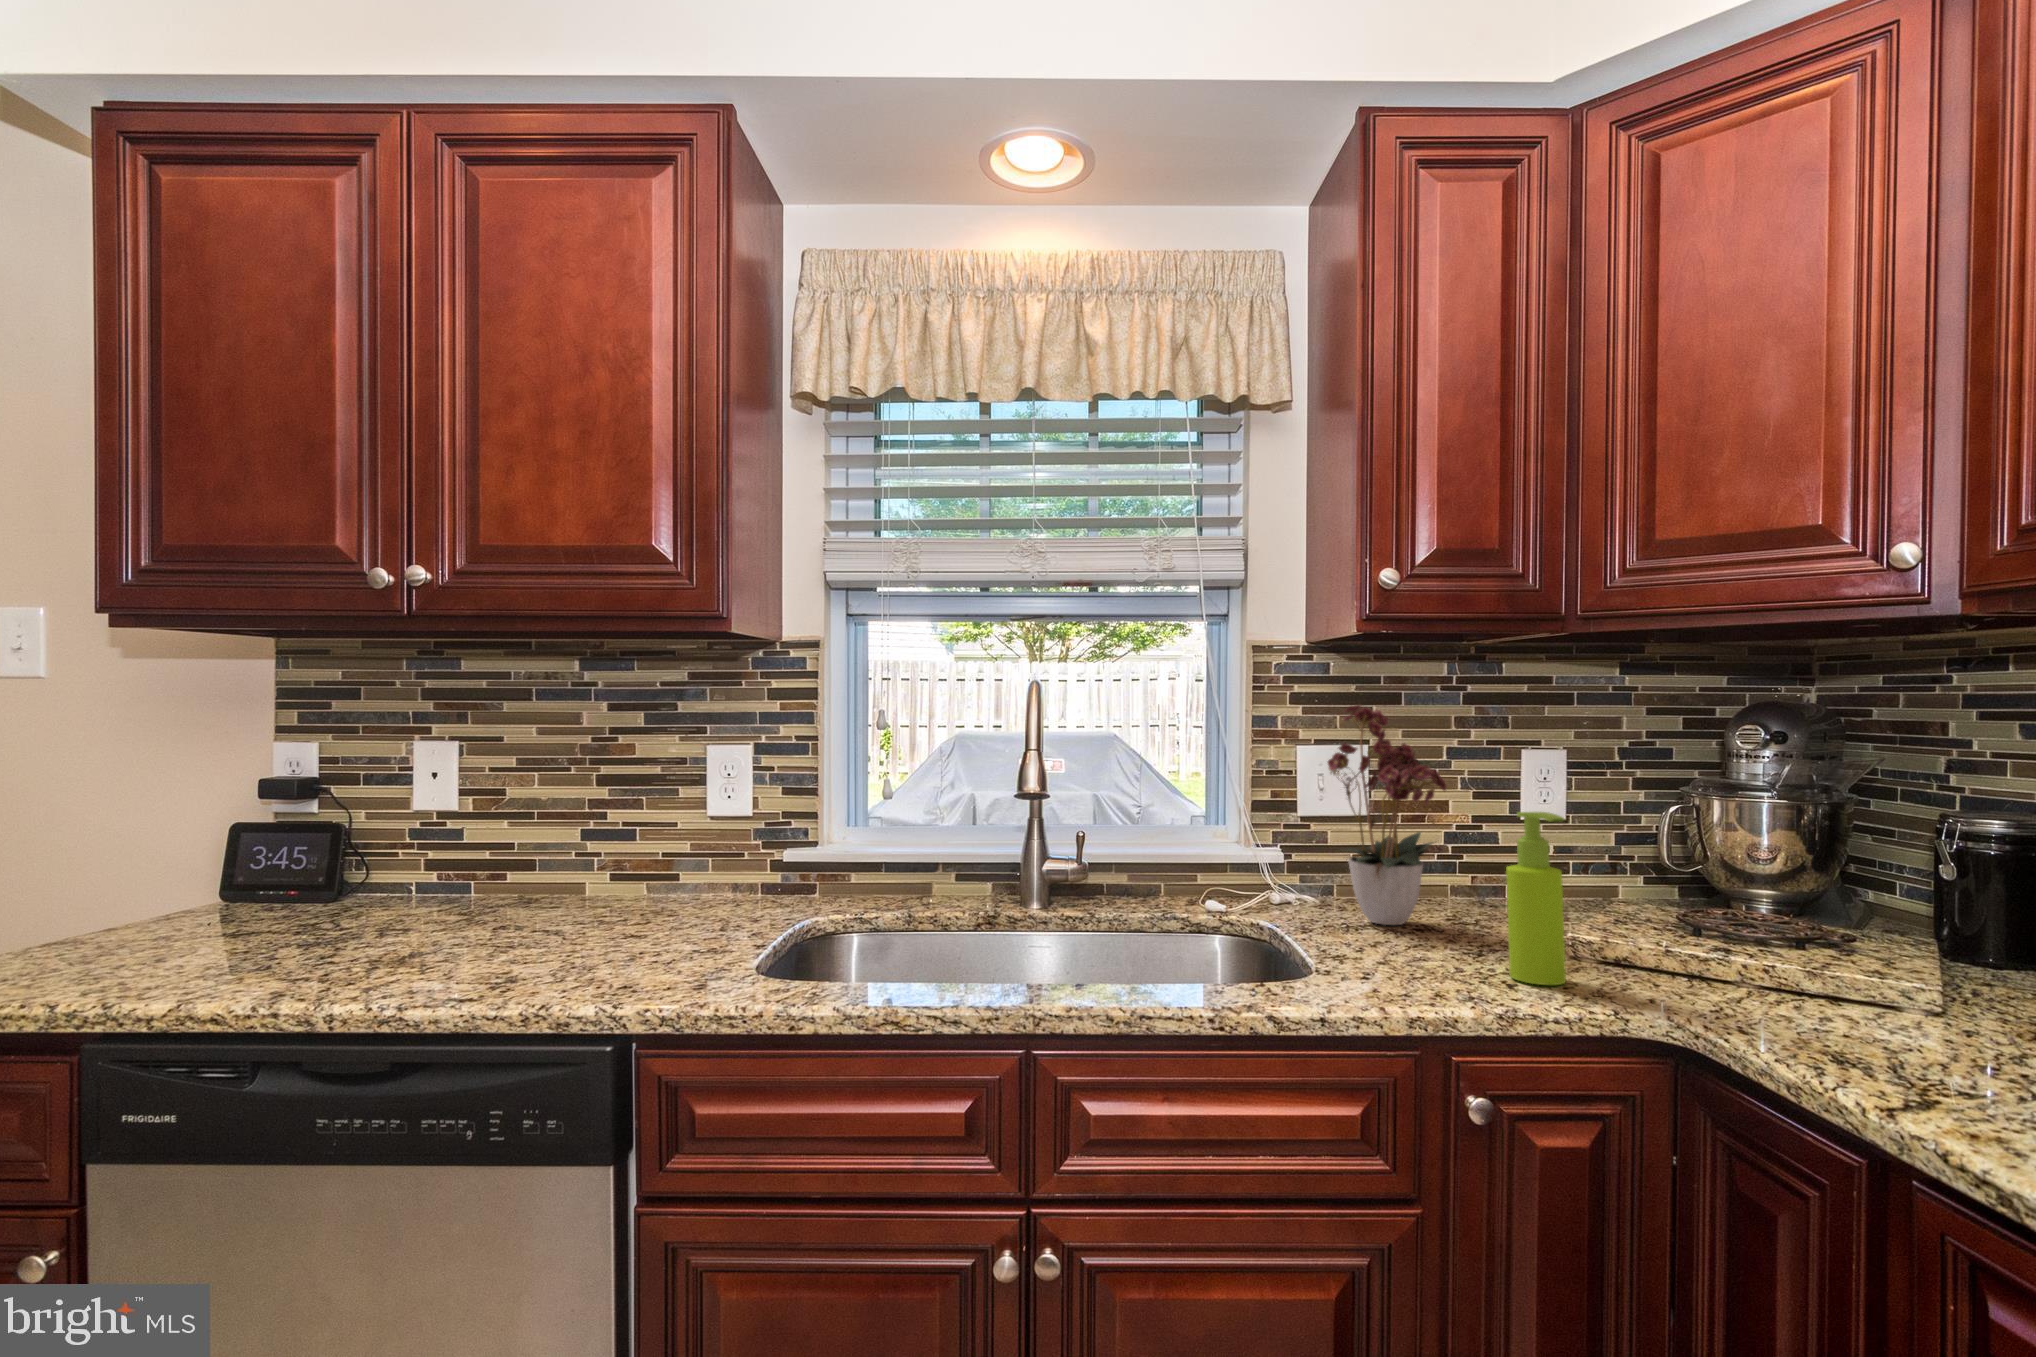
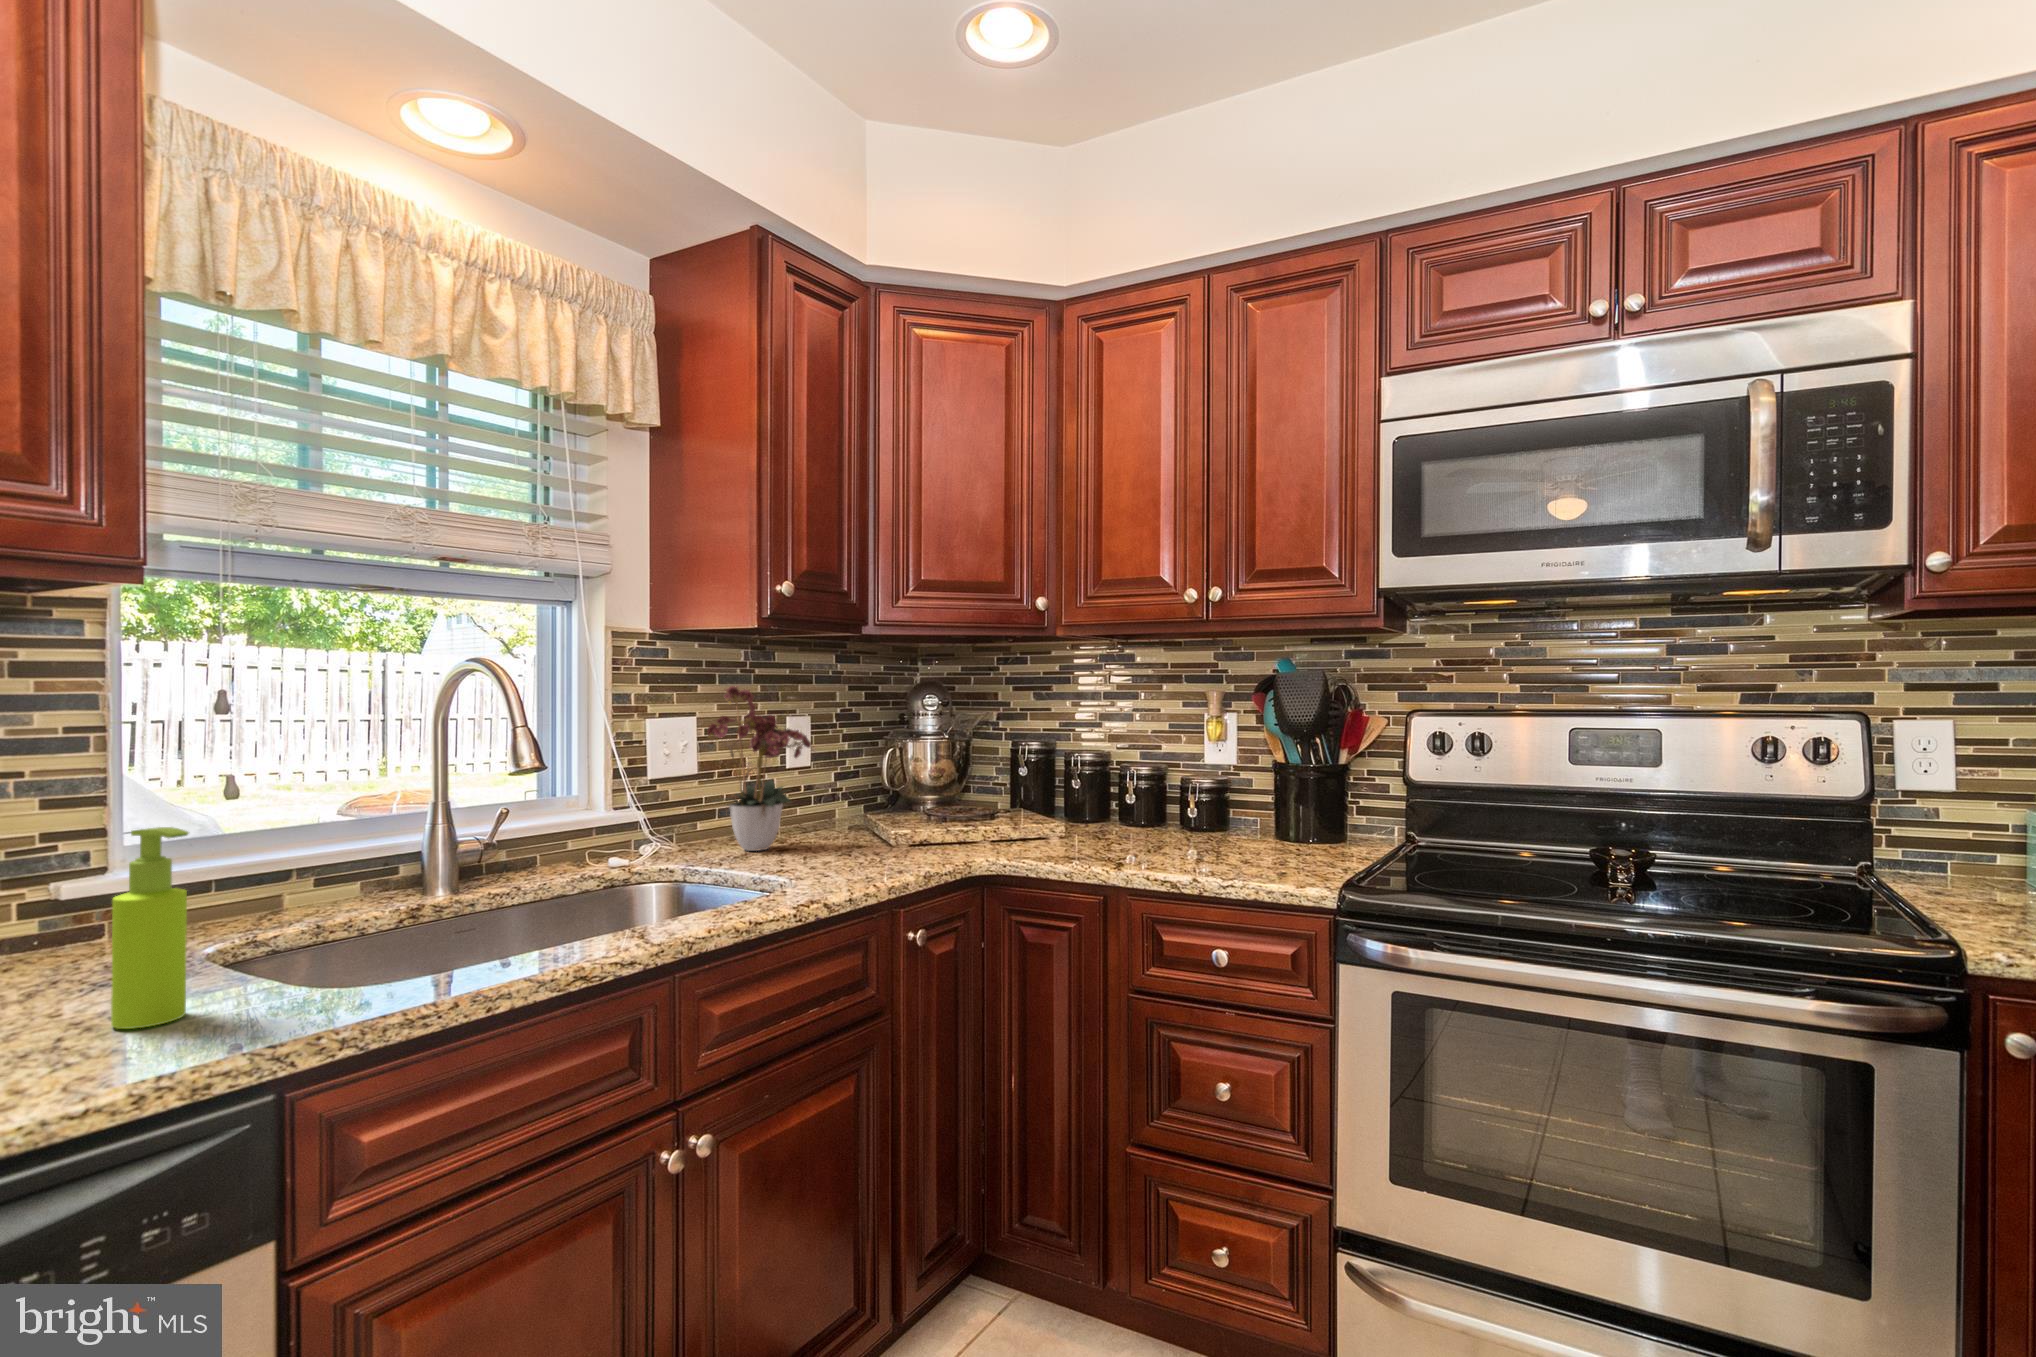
soap dispenser: present [1506,812,1566,985] -> present [111,827,188,1029]

